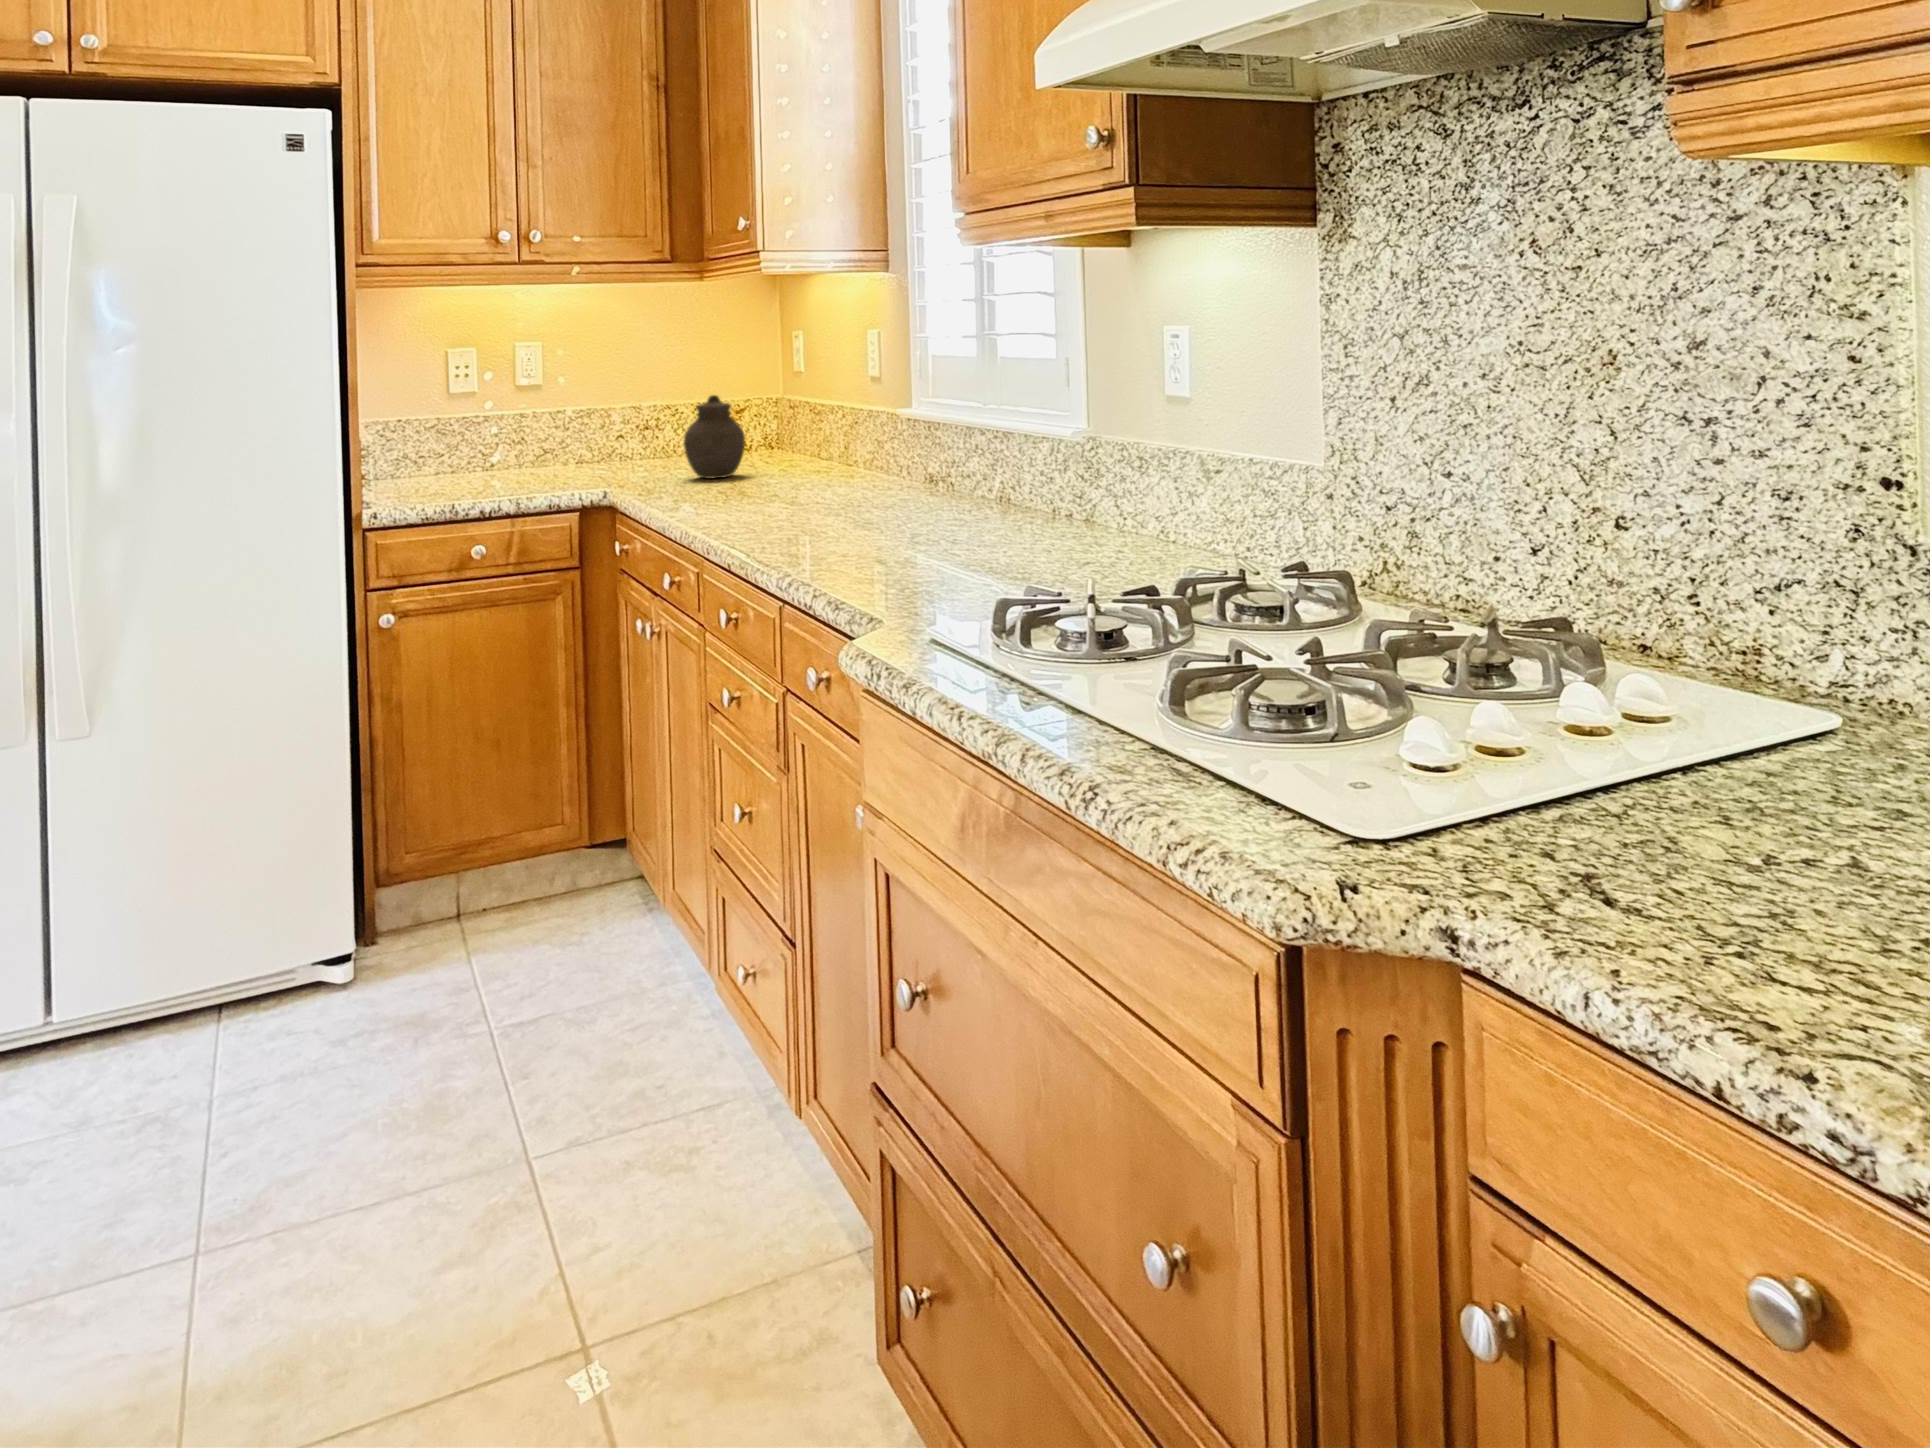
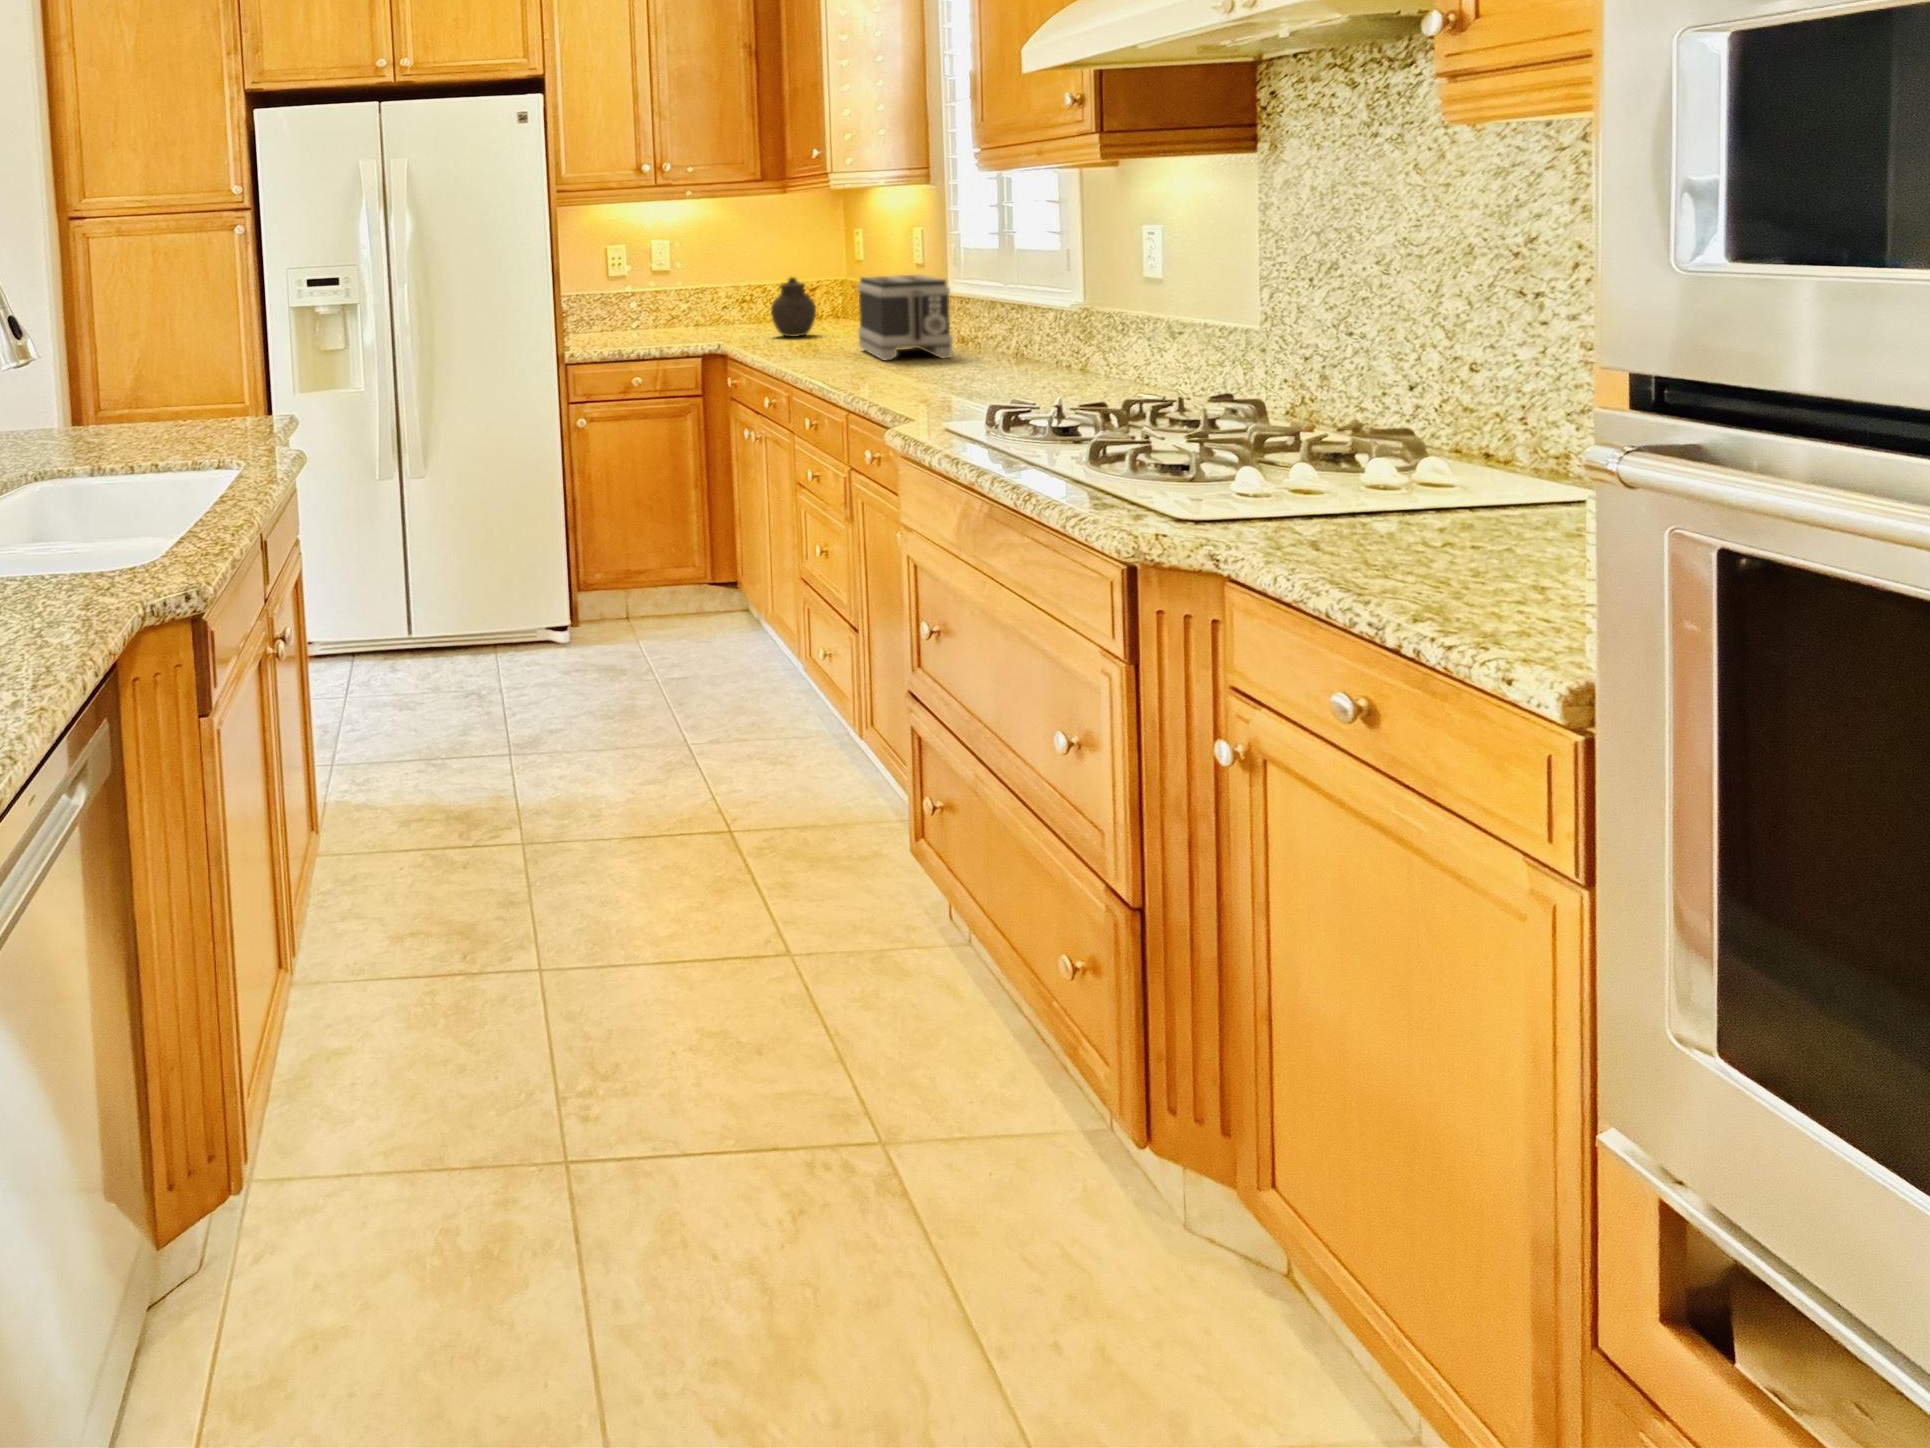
toaster: none [800,392,925,514] -> present [858,275,953,360]

